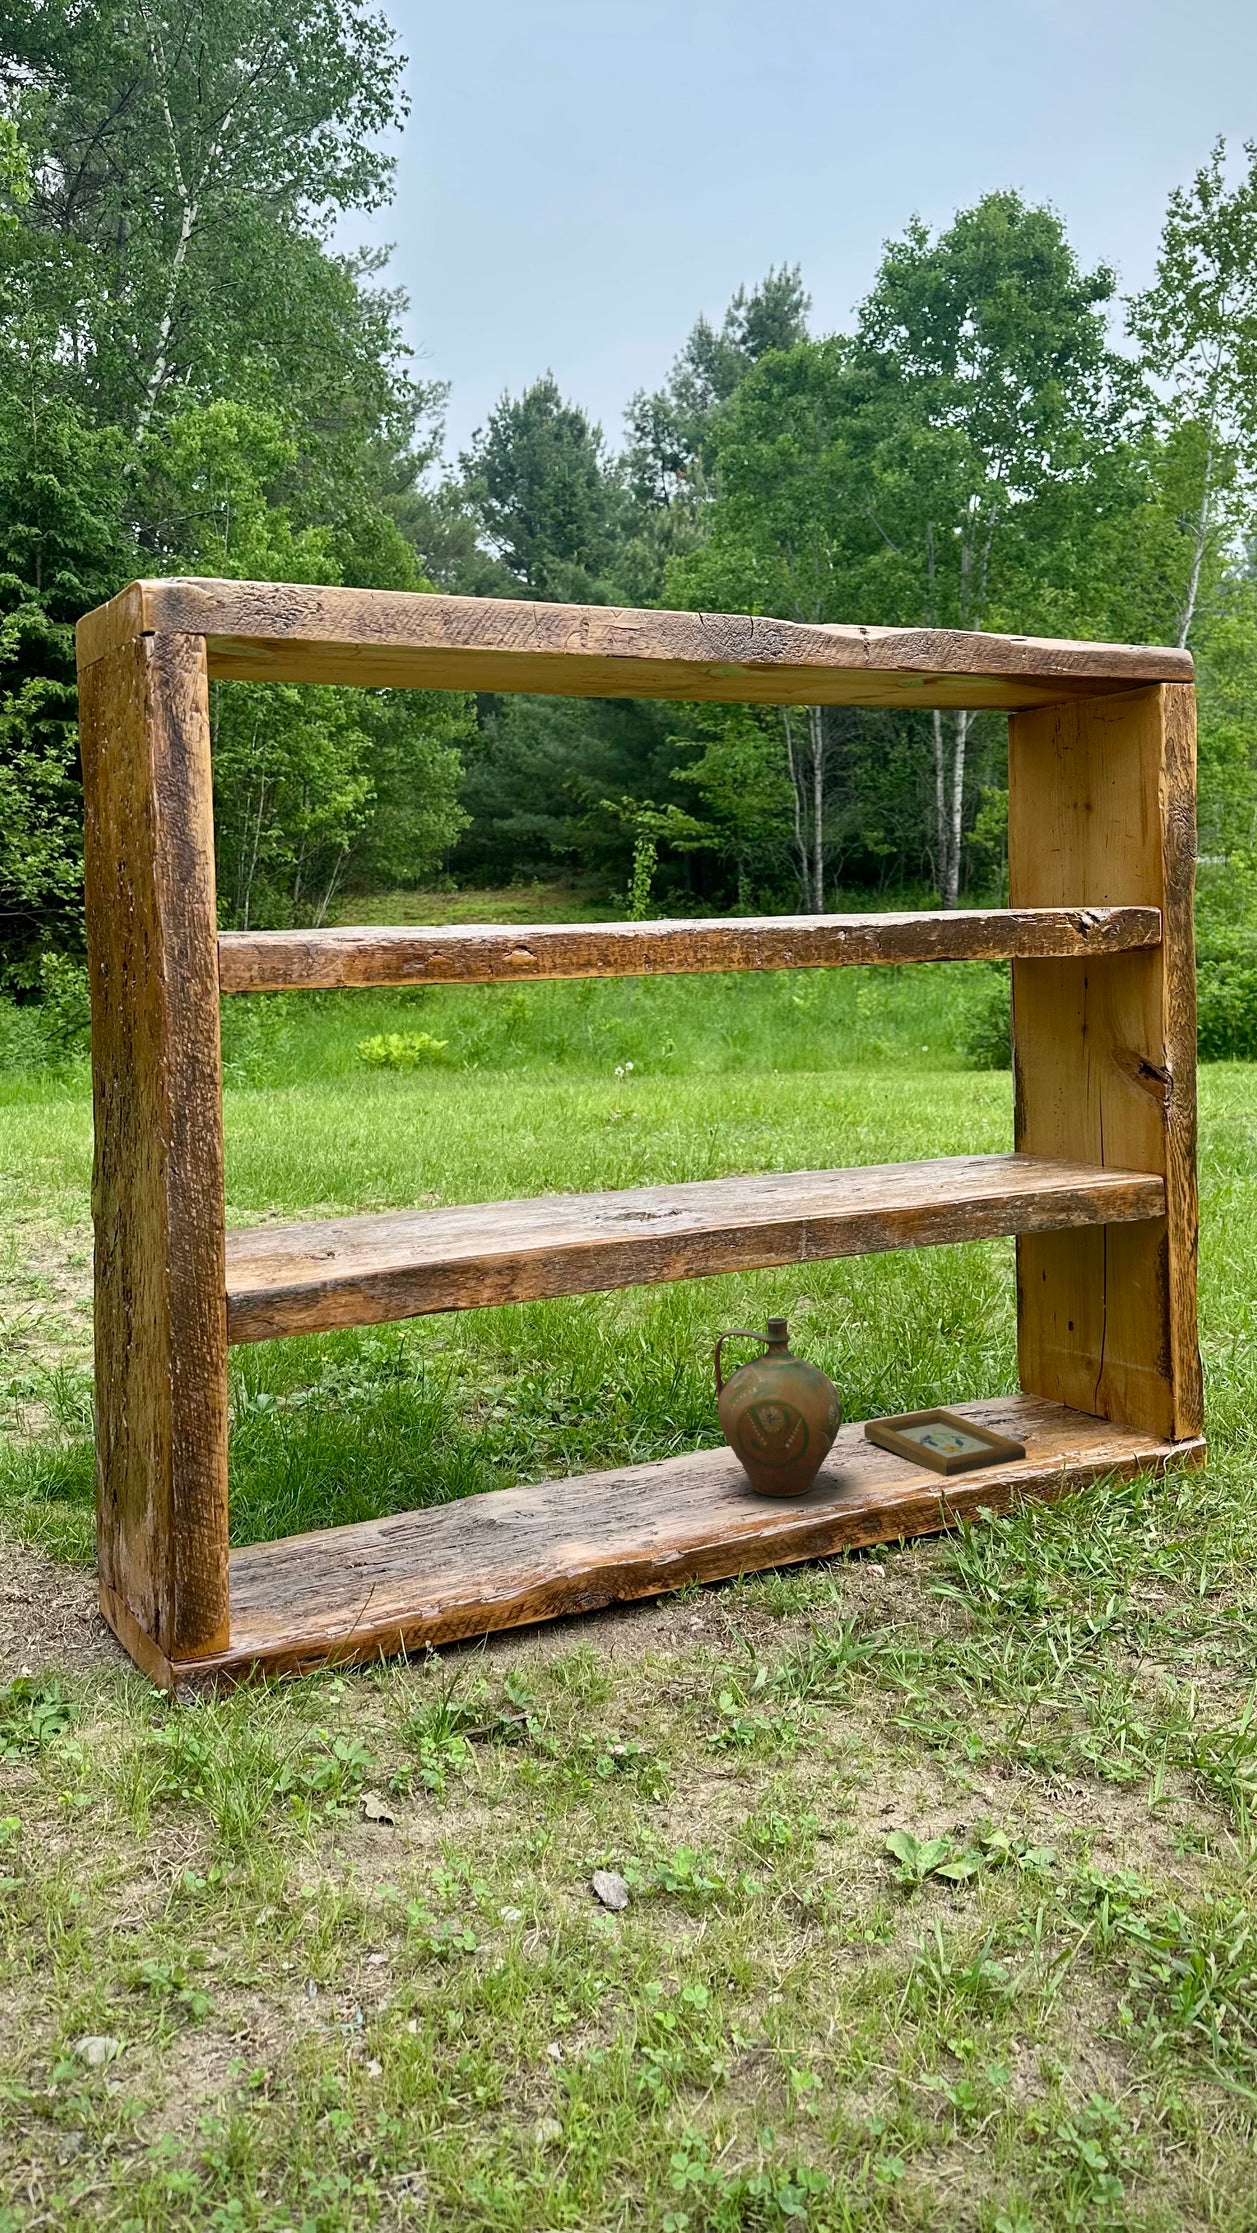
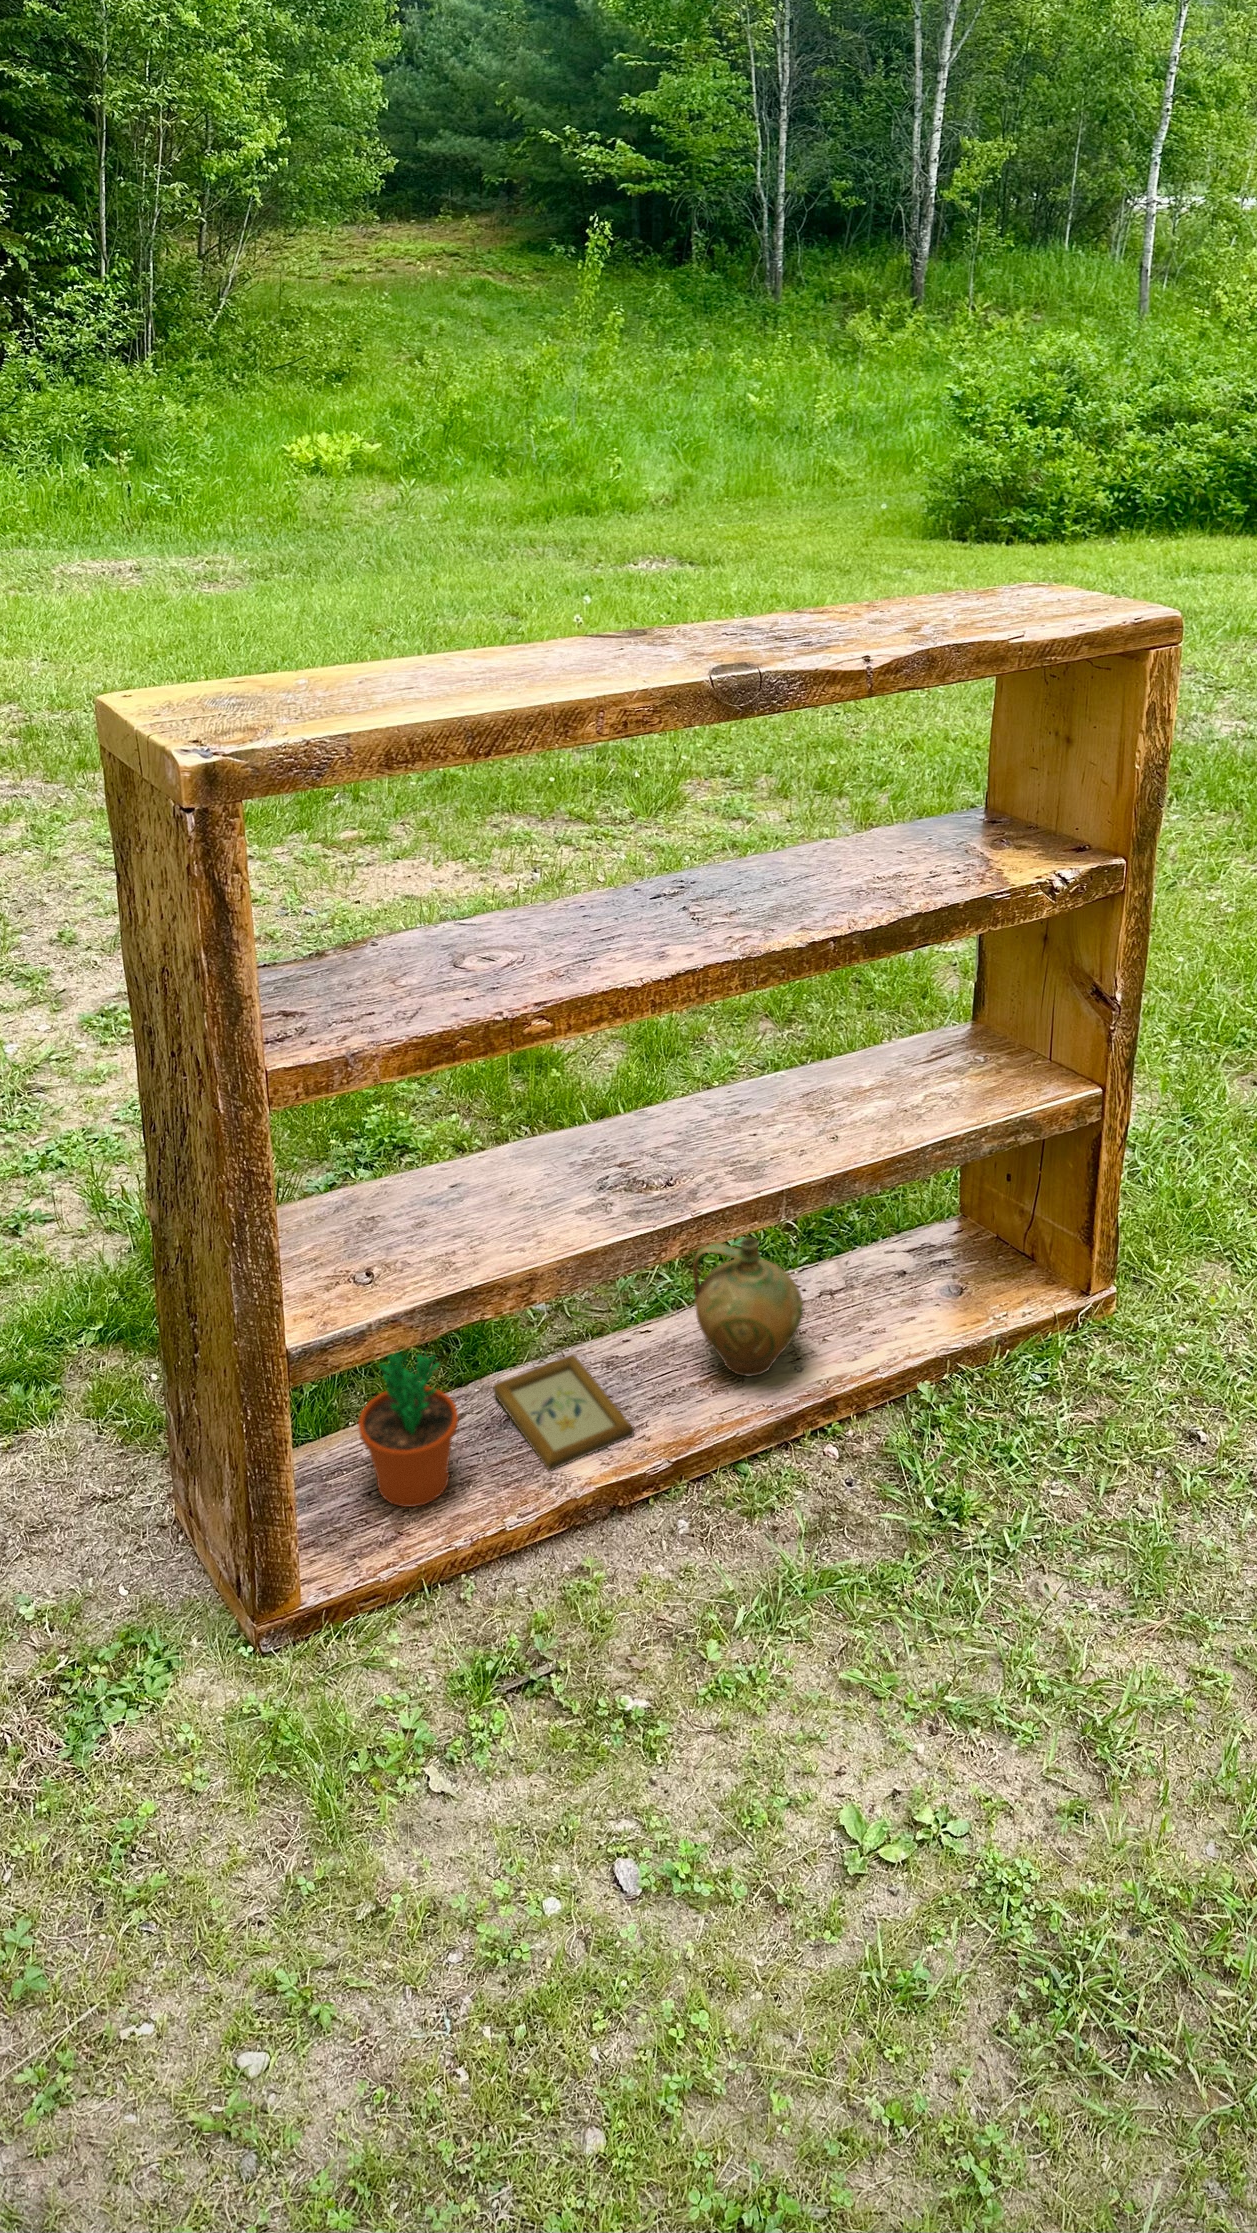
flower pot: none [322,1375,438,1582] -> present [358,1351,459,1507]
picture frame: present [864,1409,1026,1476] -> present [493,1355,634,1470]

